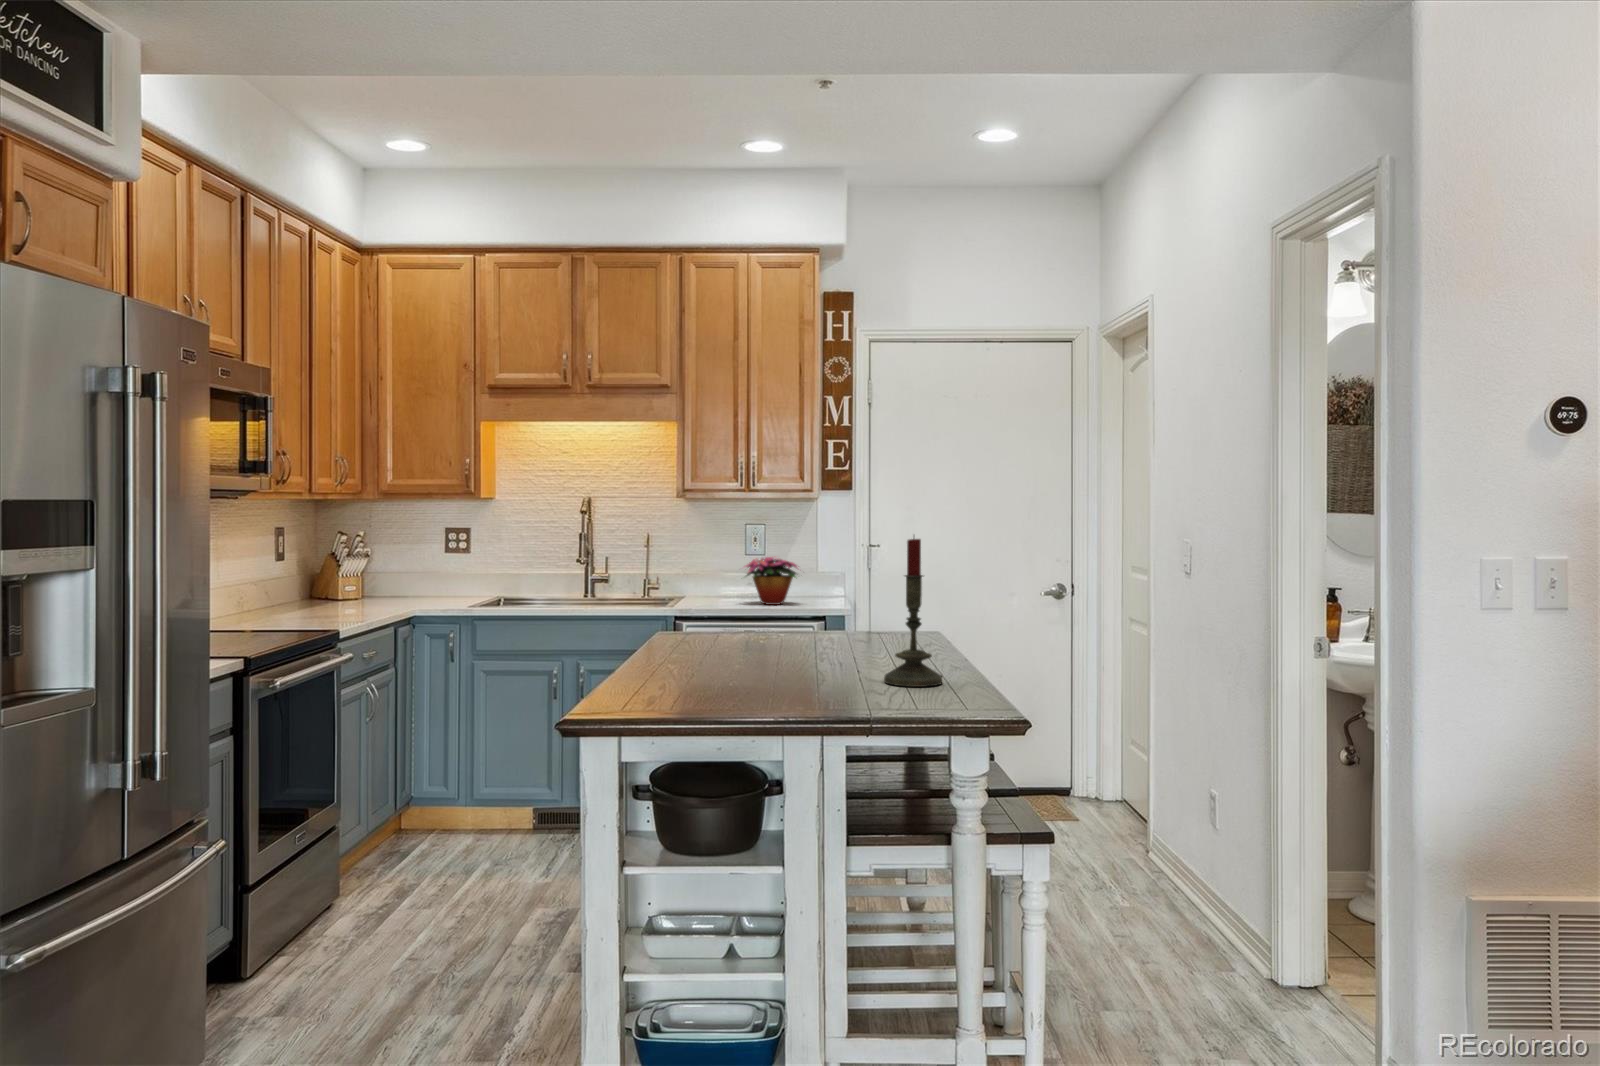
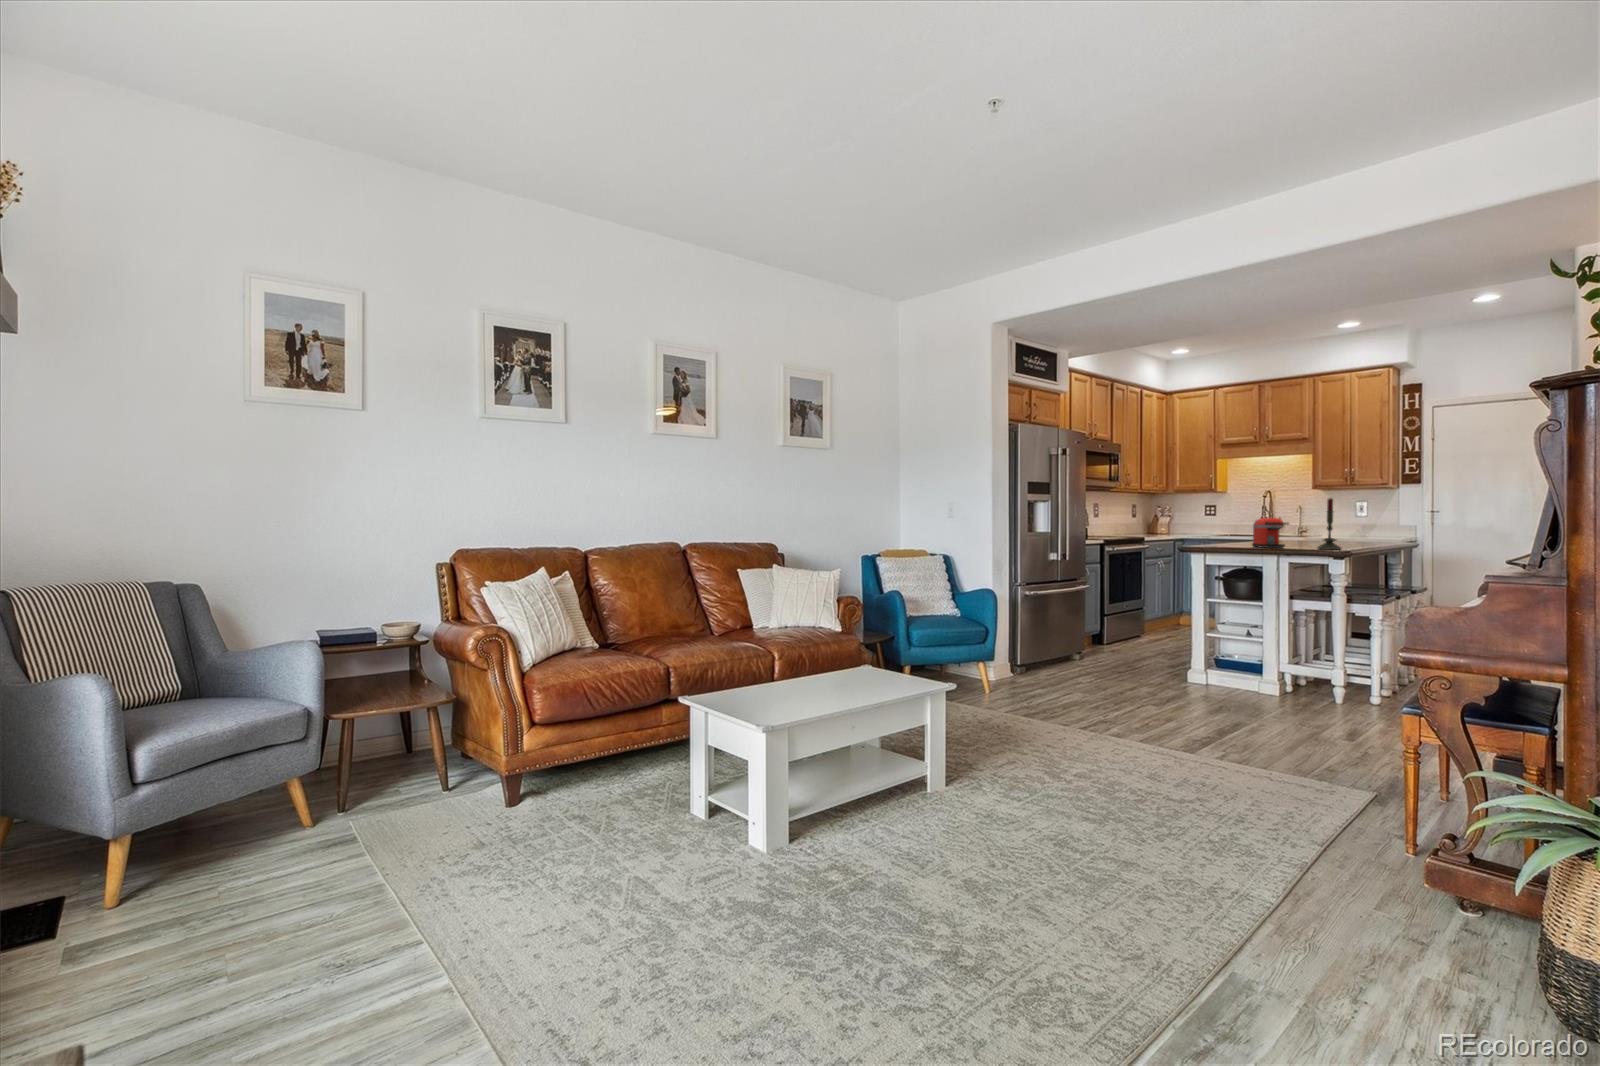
flower arrangement: present [745,557,797,605] -> none [1341,519,1384,543]
coffee maker: none [710,594,826,690] -> present [1252,518,1289,548]

